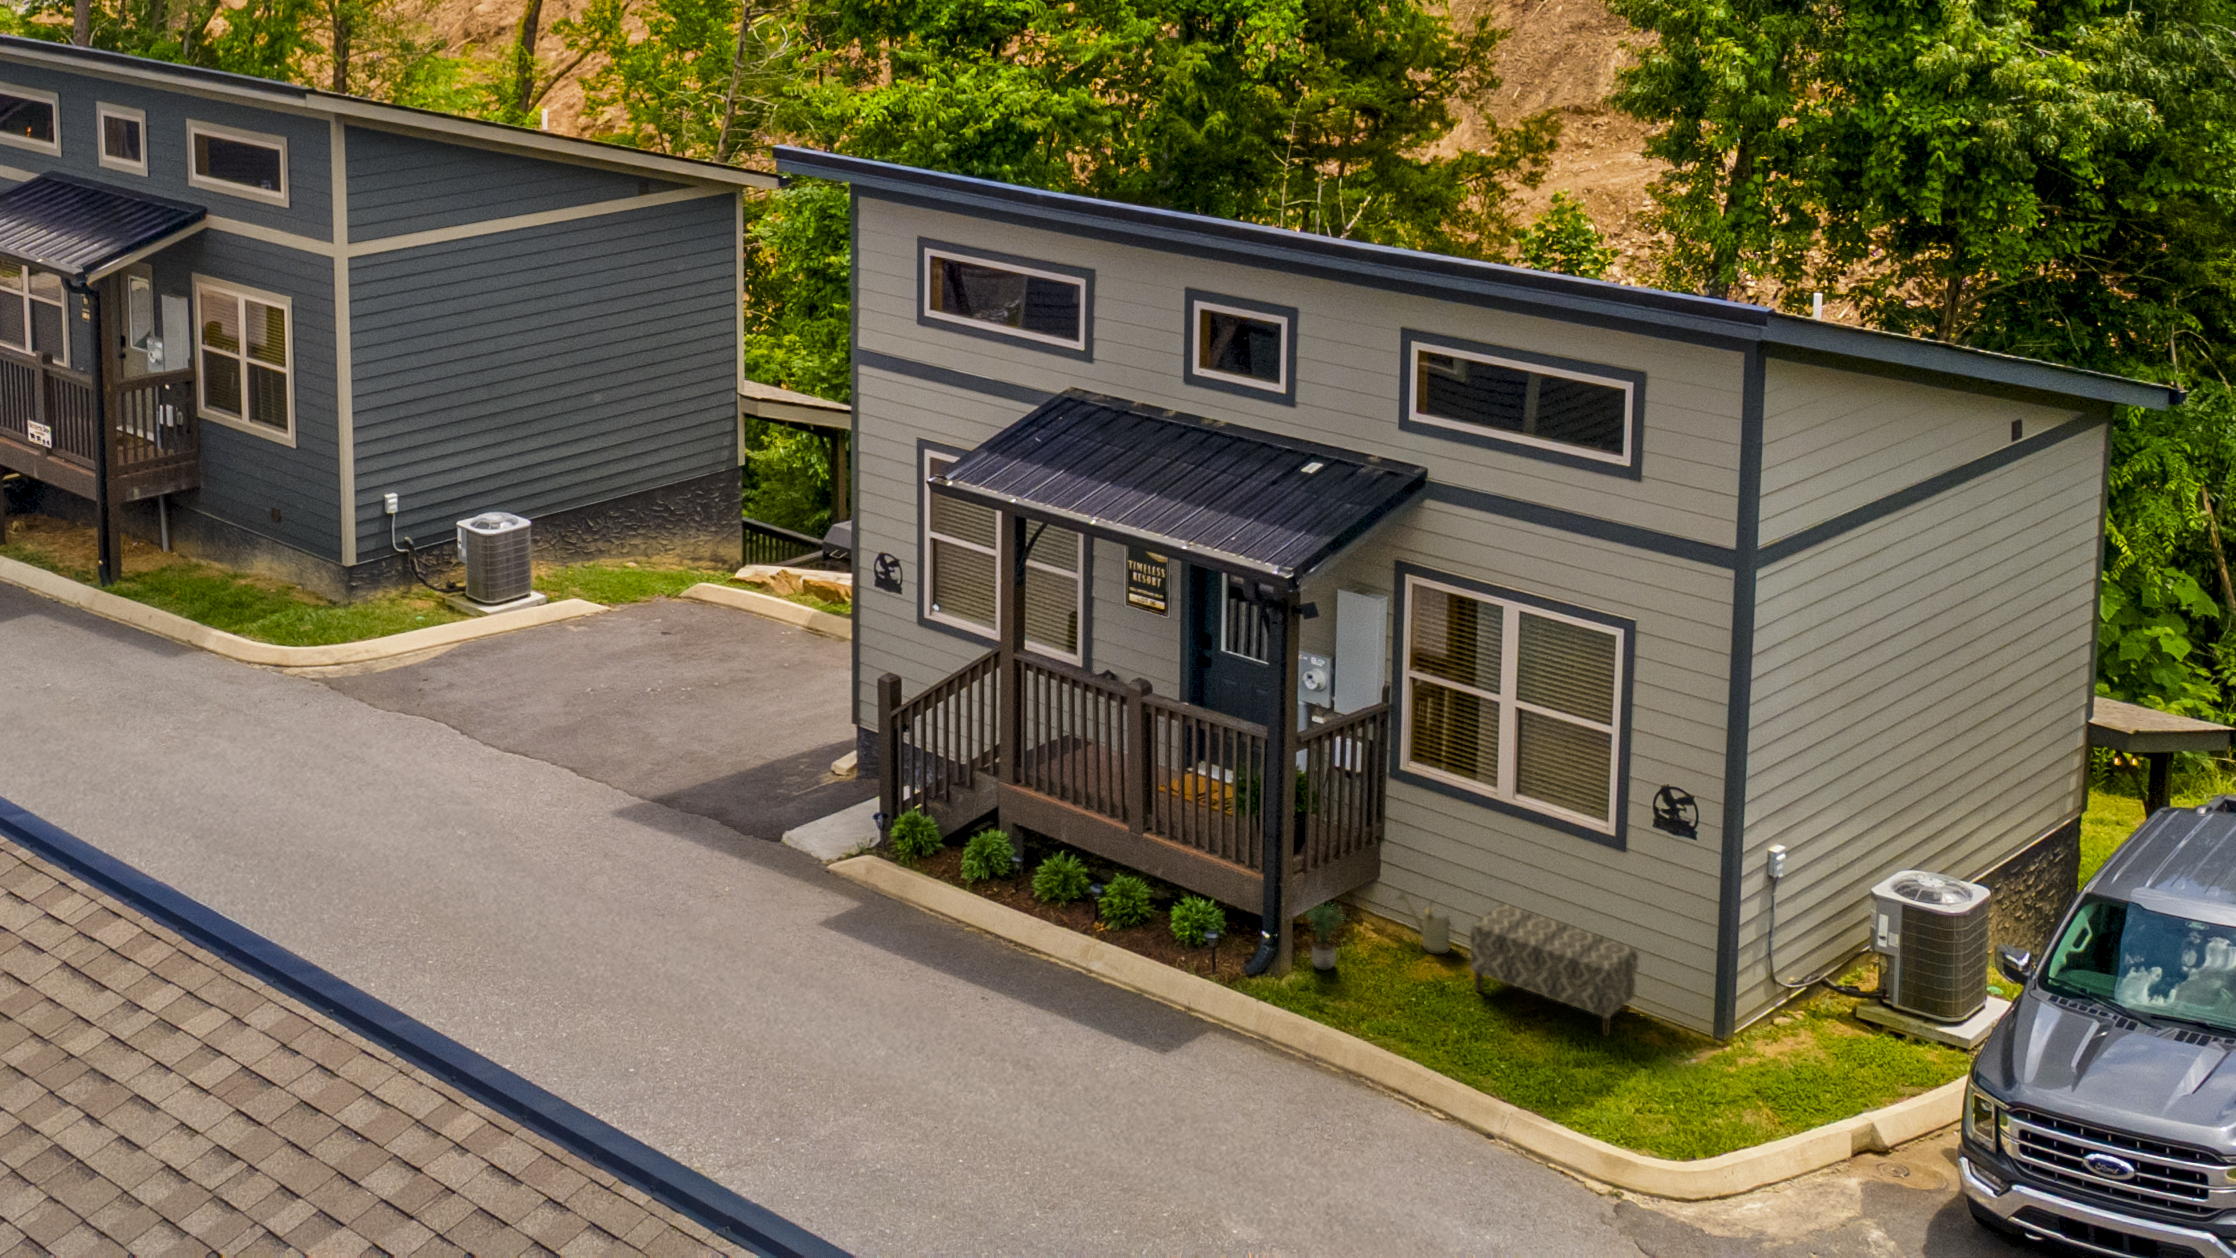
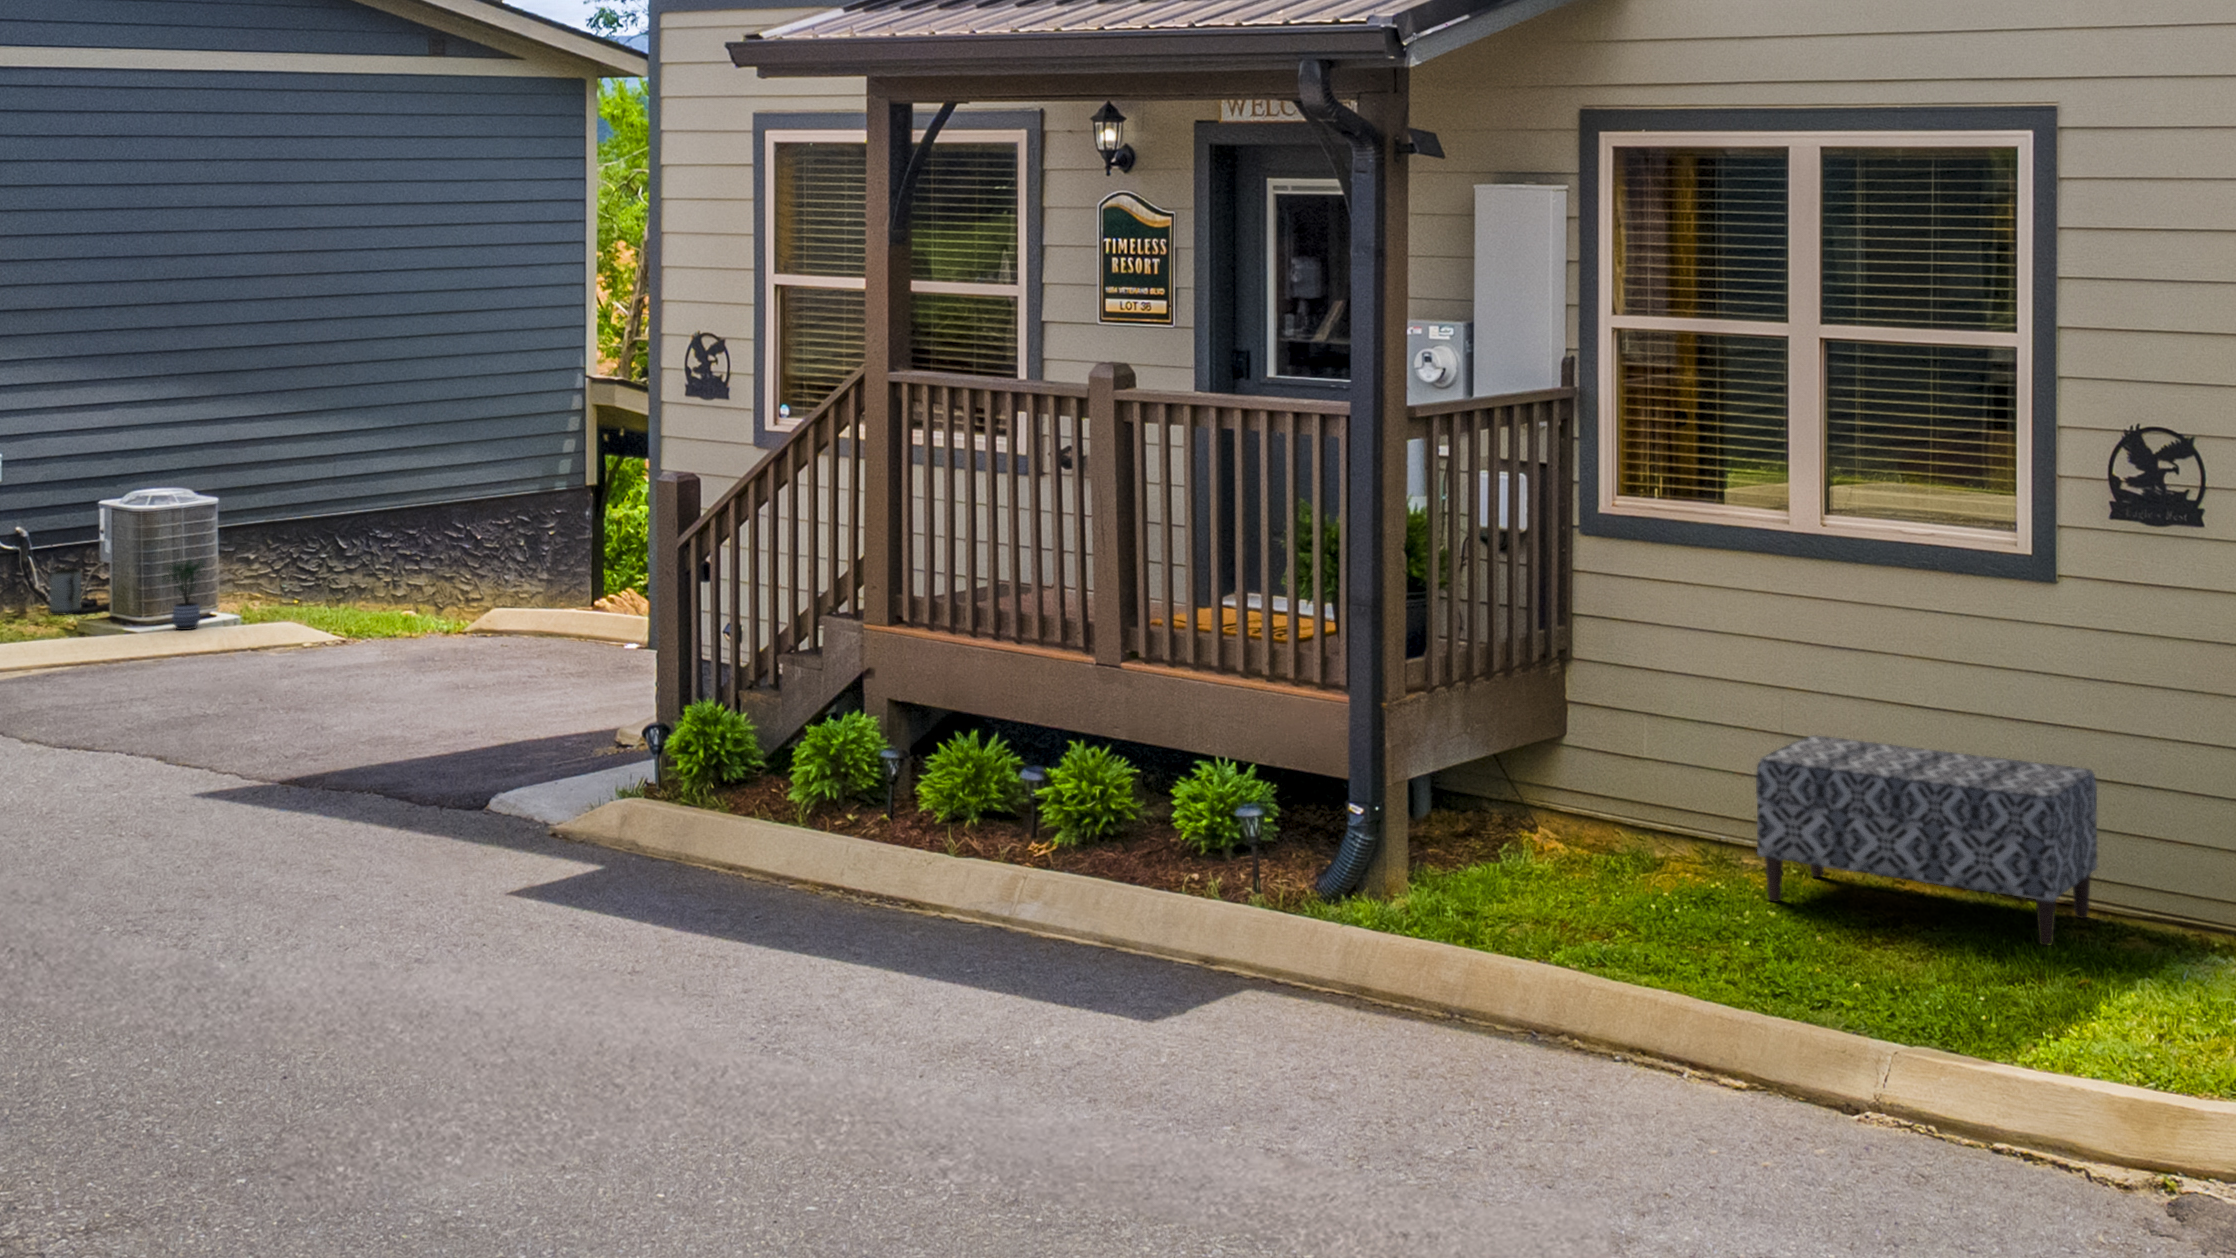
watering can: present [1398,892,1451,954] -> present [49,568,81,615]
potted plant: present [1306,904,1342,971] -> present [162,558,204,630]

